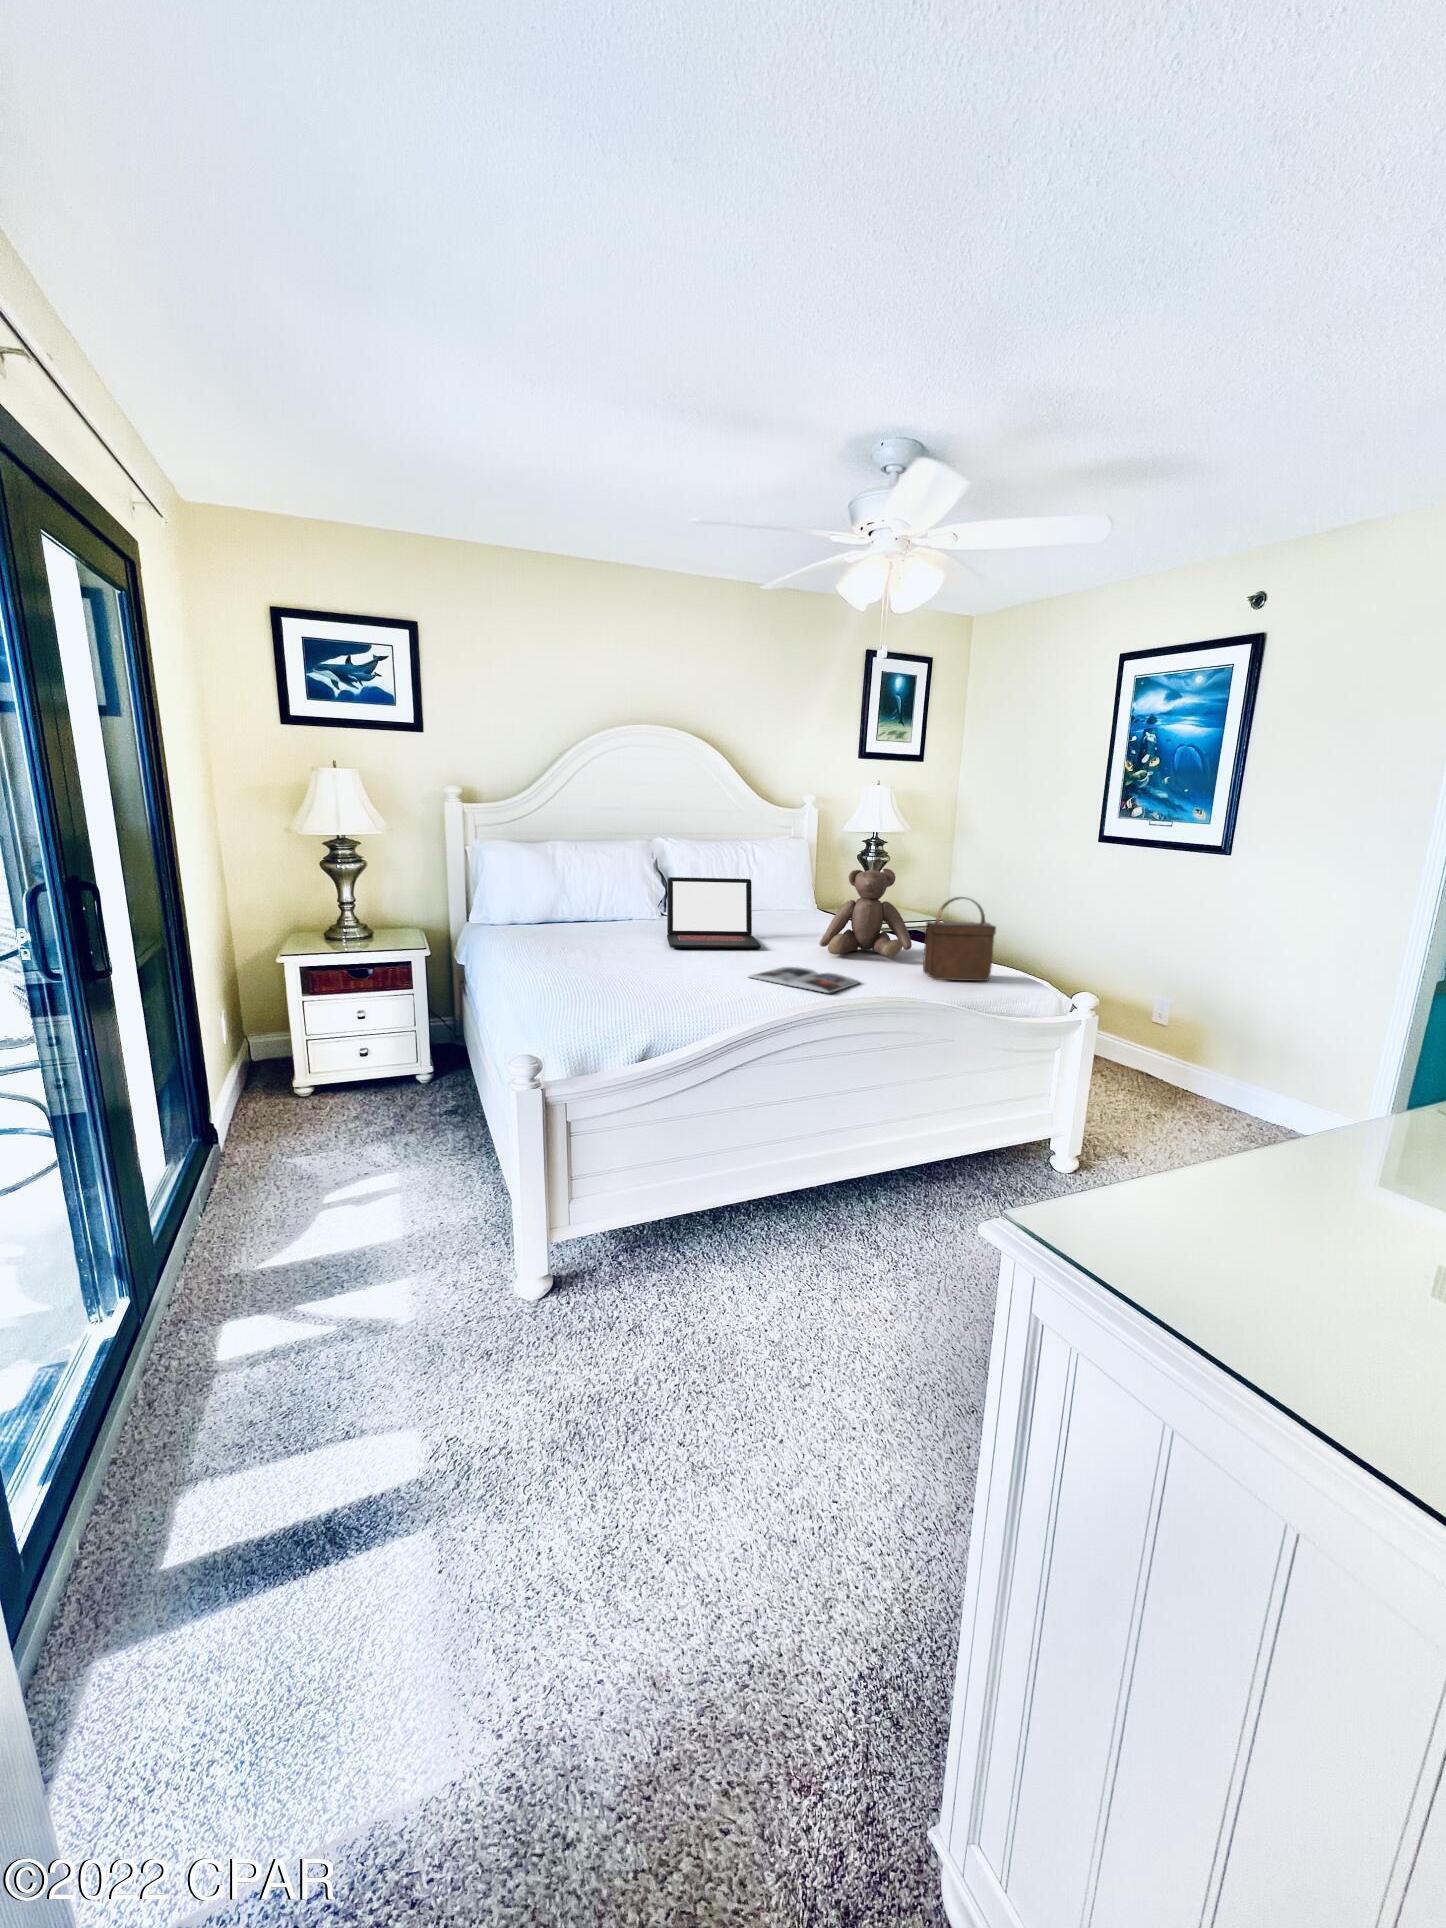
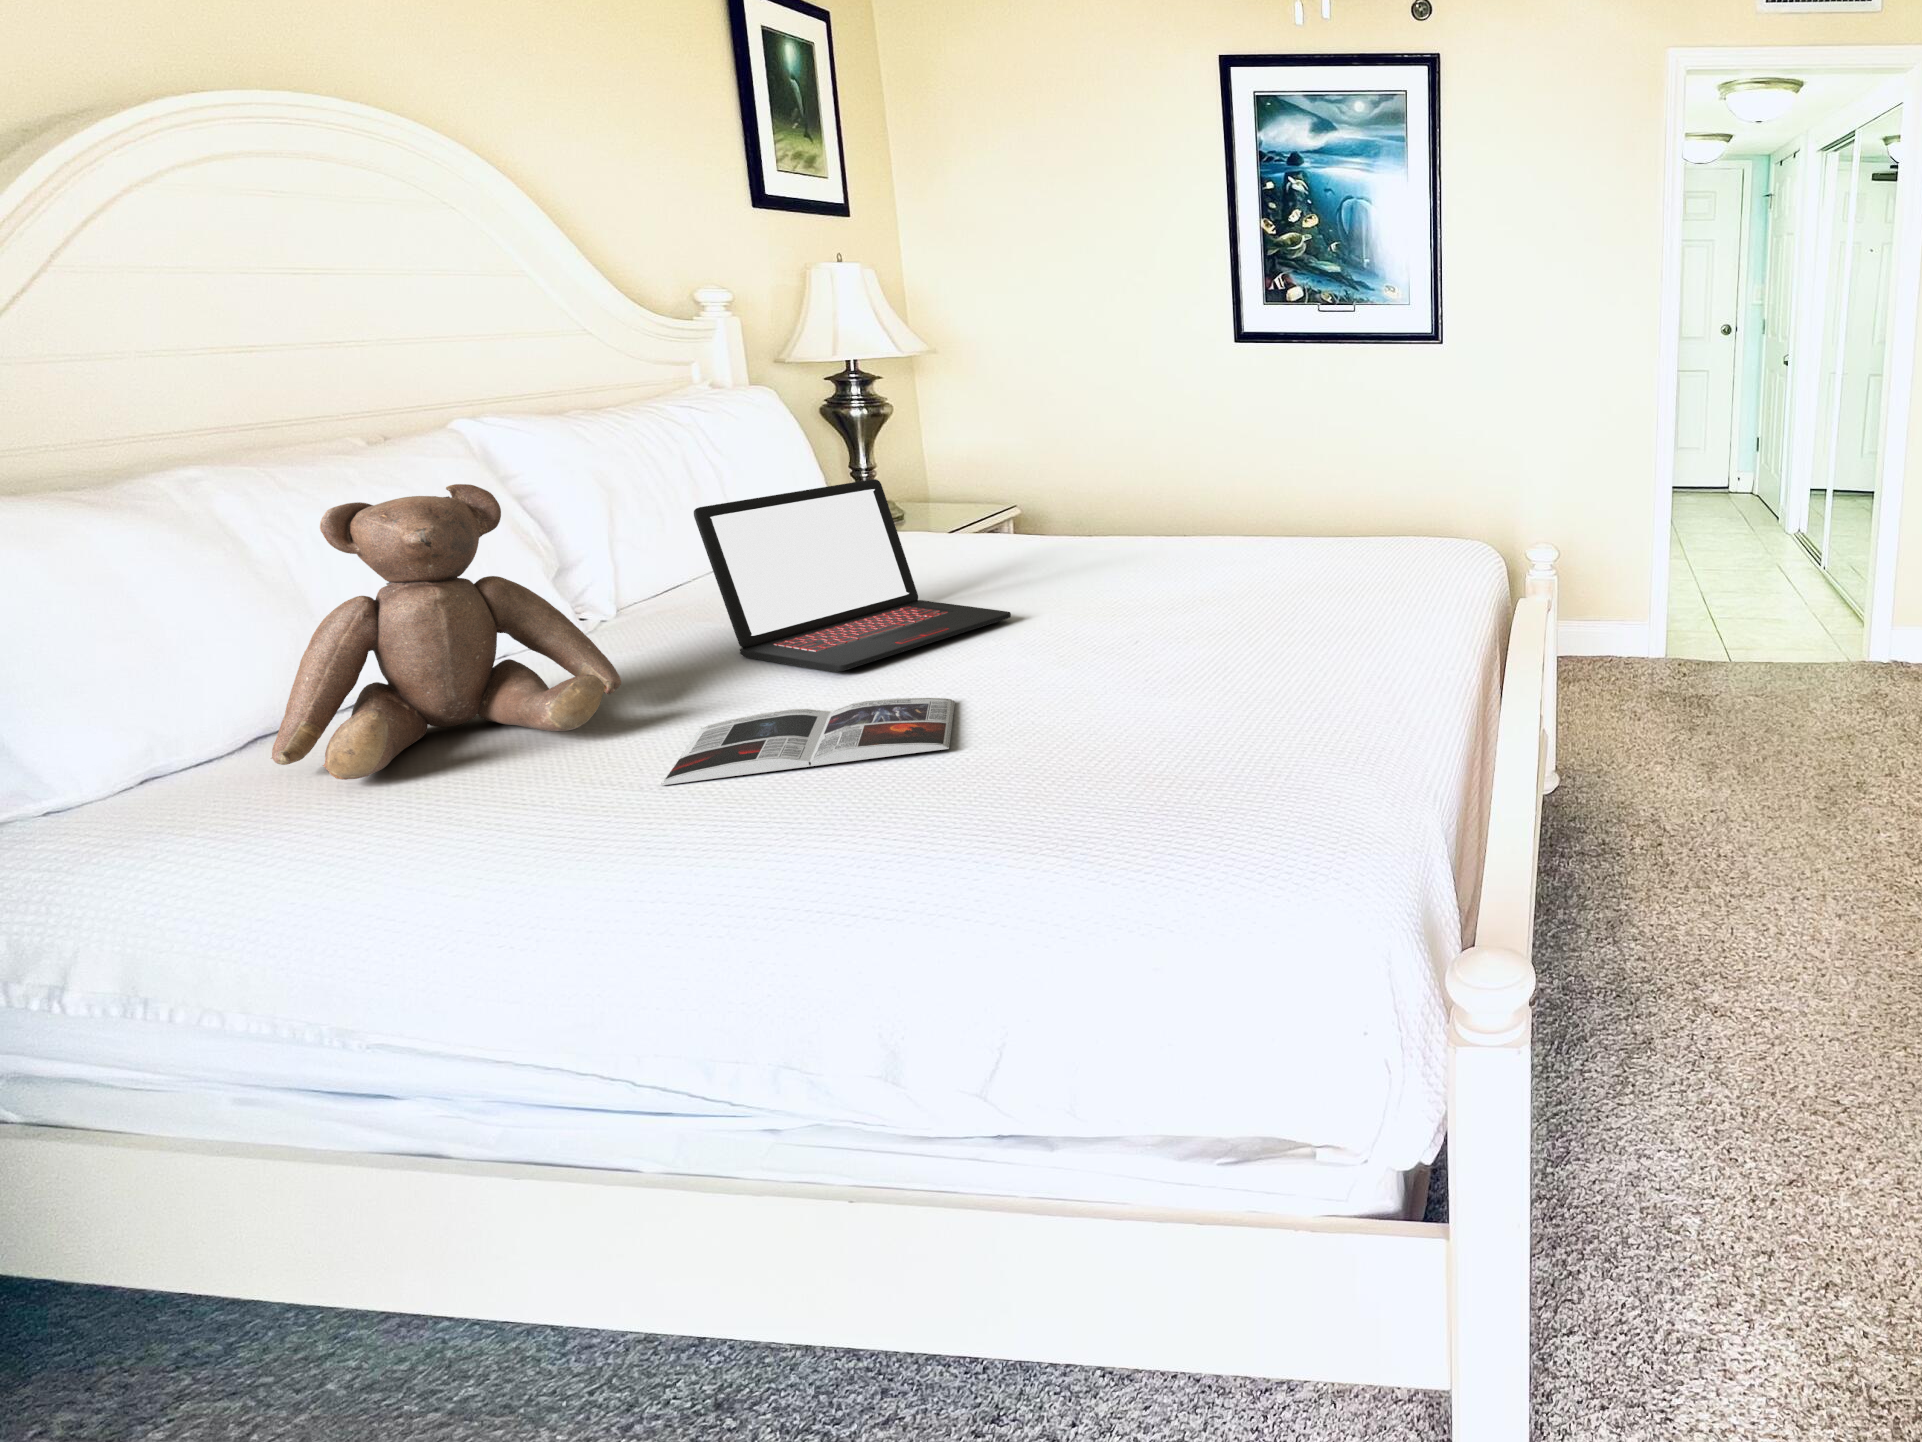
teddy bear: present [819,868,912,957] -> present [271,484,621,780]
handbag: present [923,897,996,981] -> none [1340,442,1436,586]
magazine: present [749,967,860,993] -> present [660,698,955,785]

